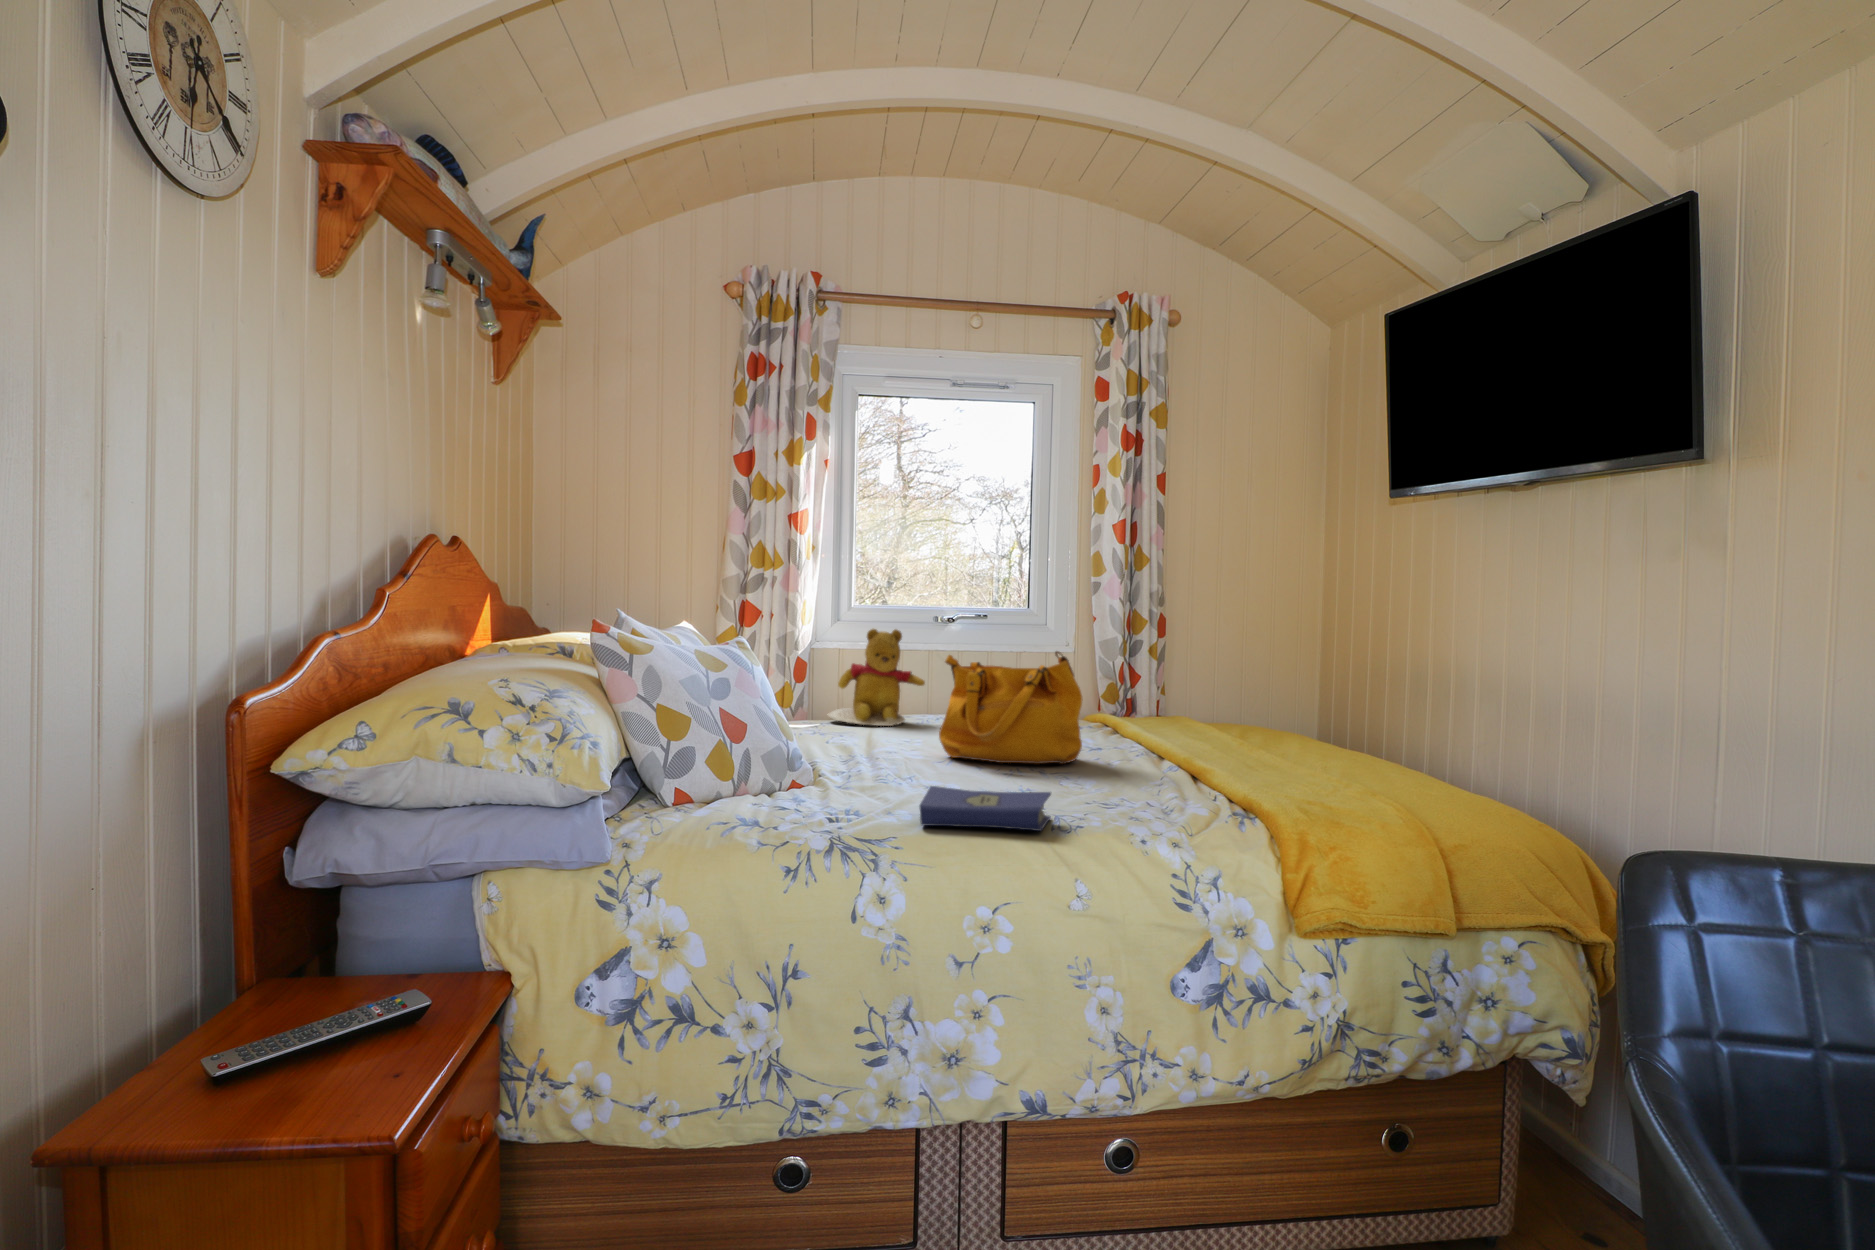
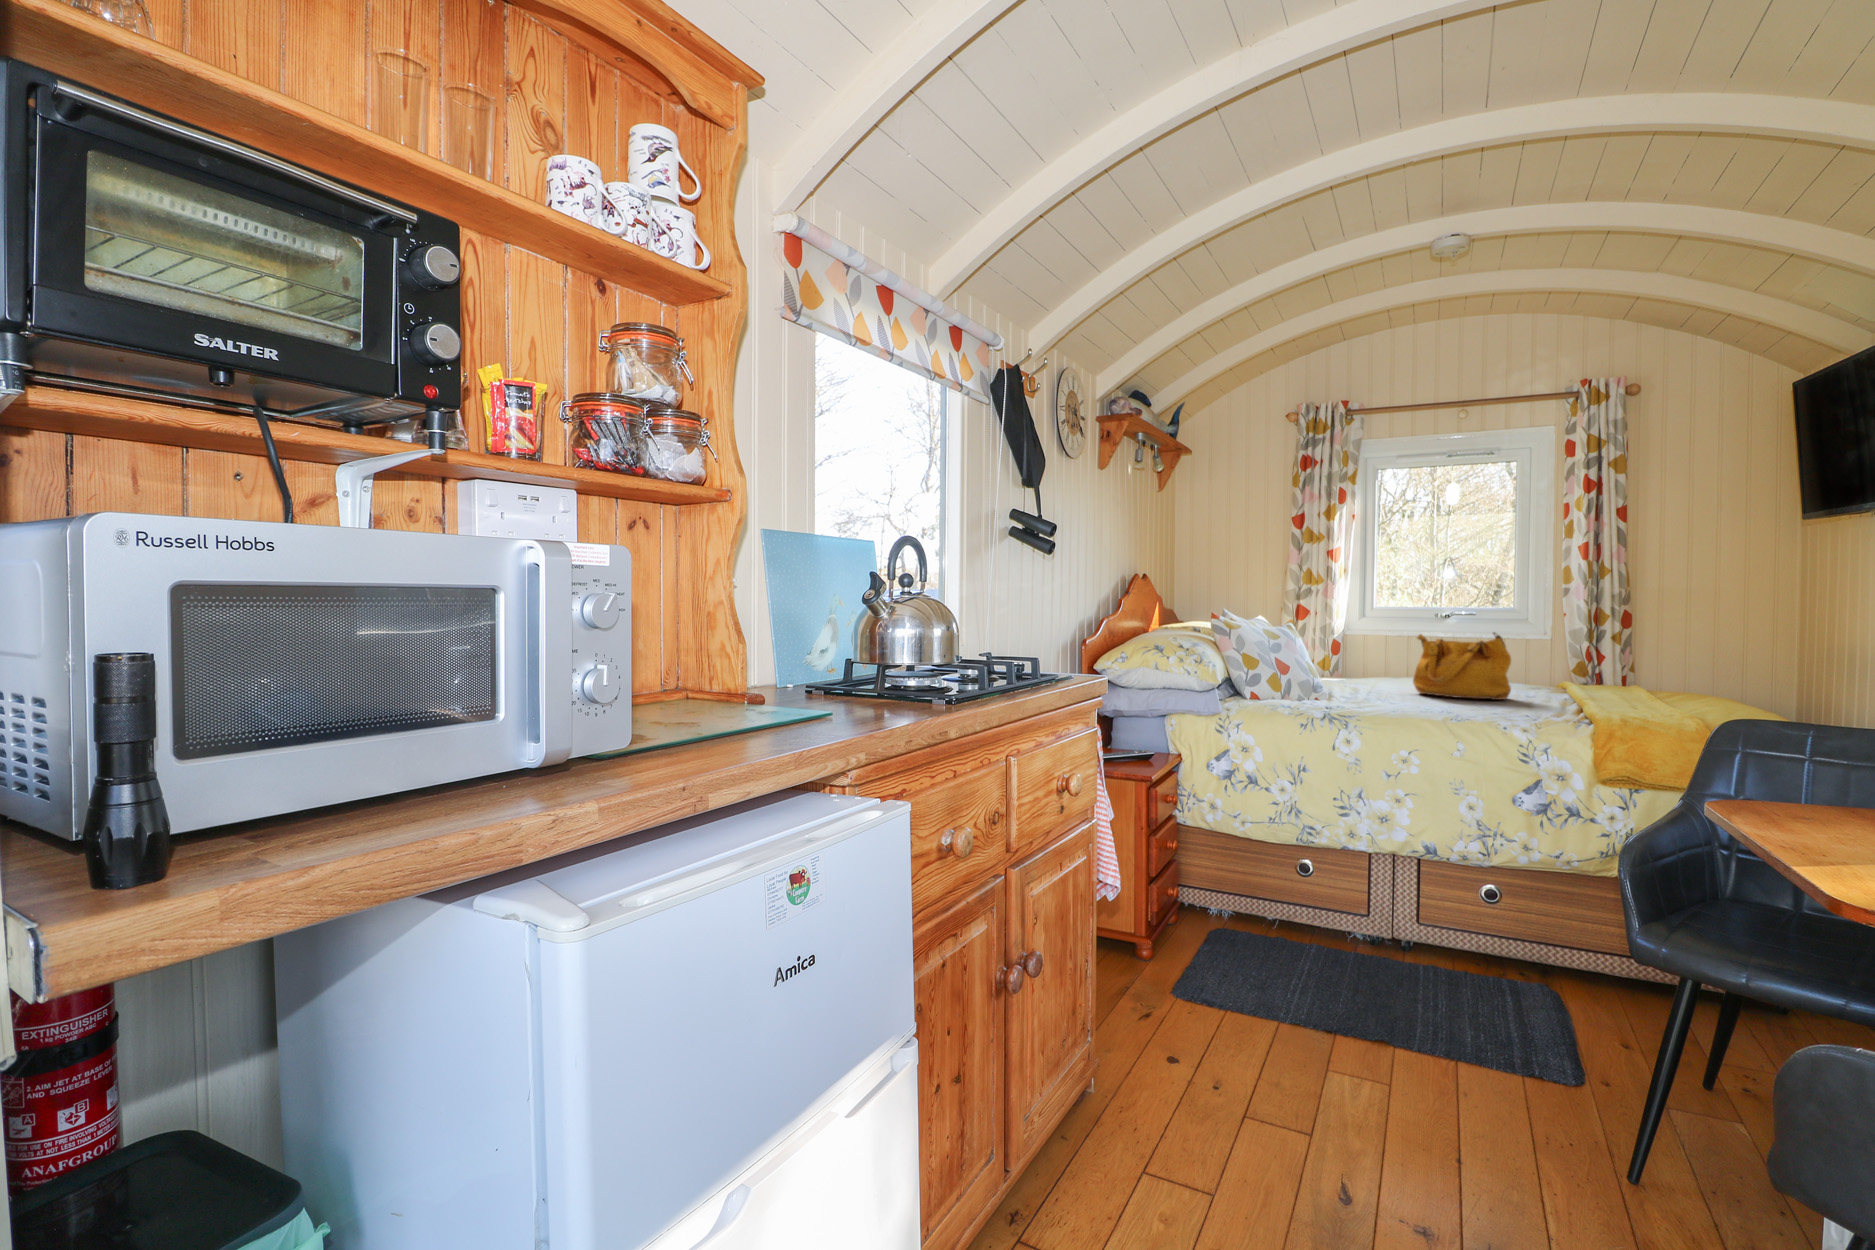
teddy bear: present [828,629,925,726] -> none [1351,620,1418,680]
hardcover book: present [920,786,1051,831] -> none [1375,698,1457,720]

